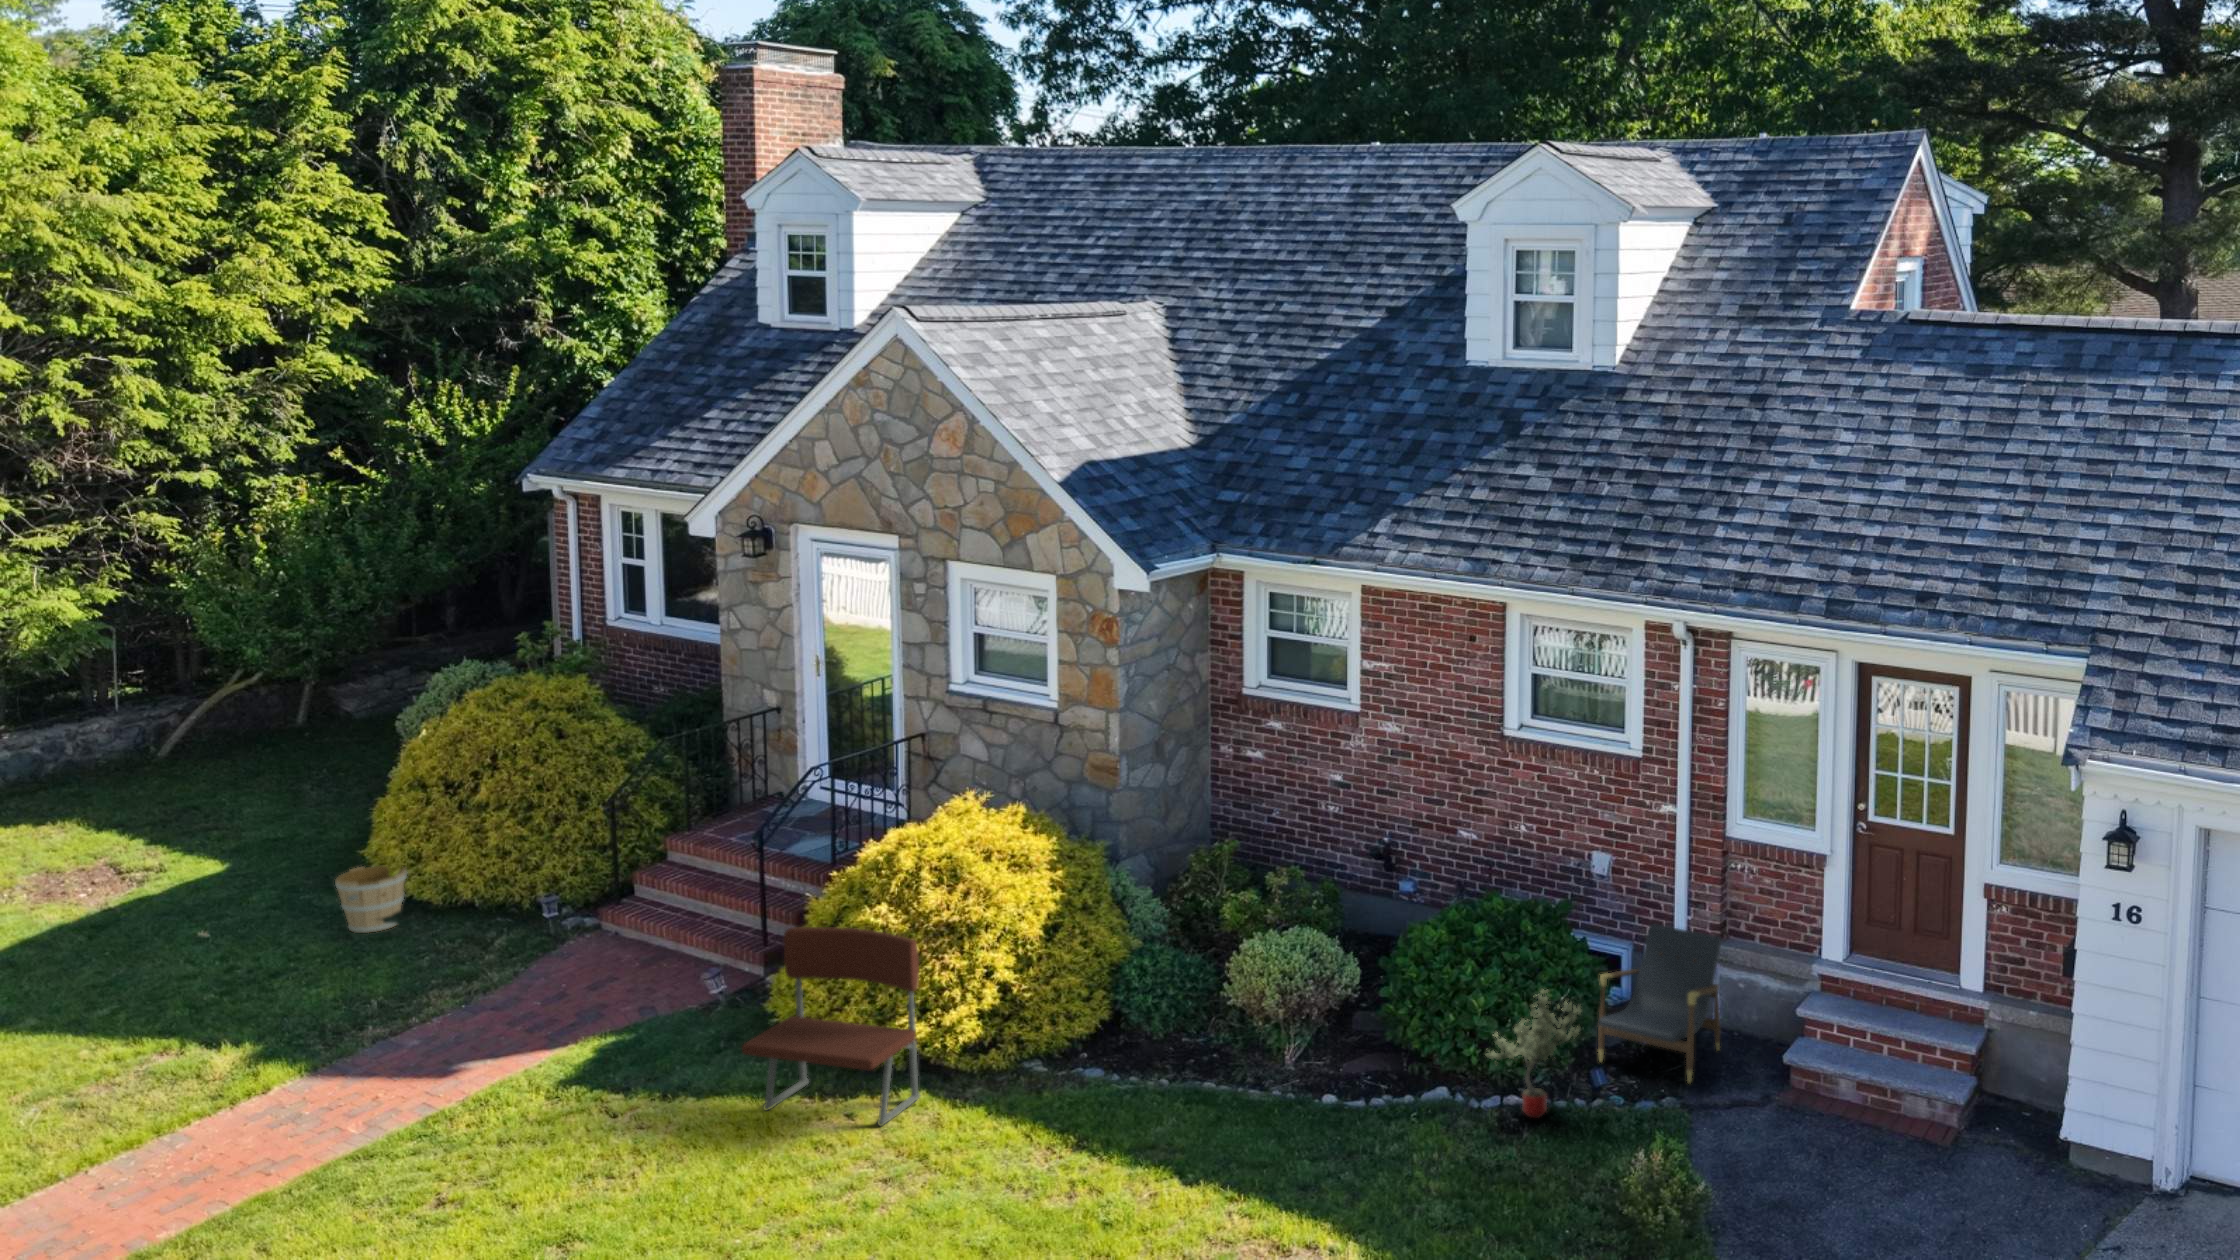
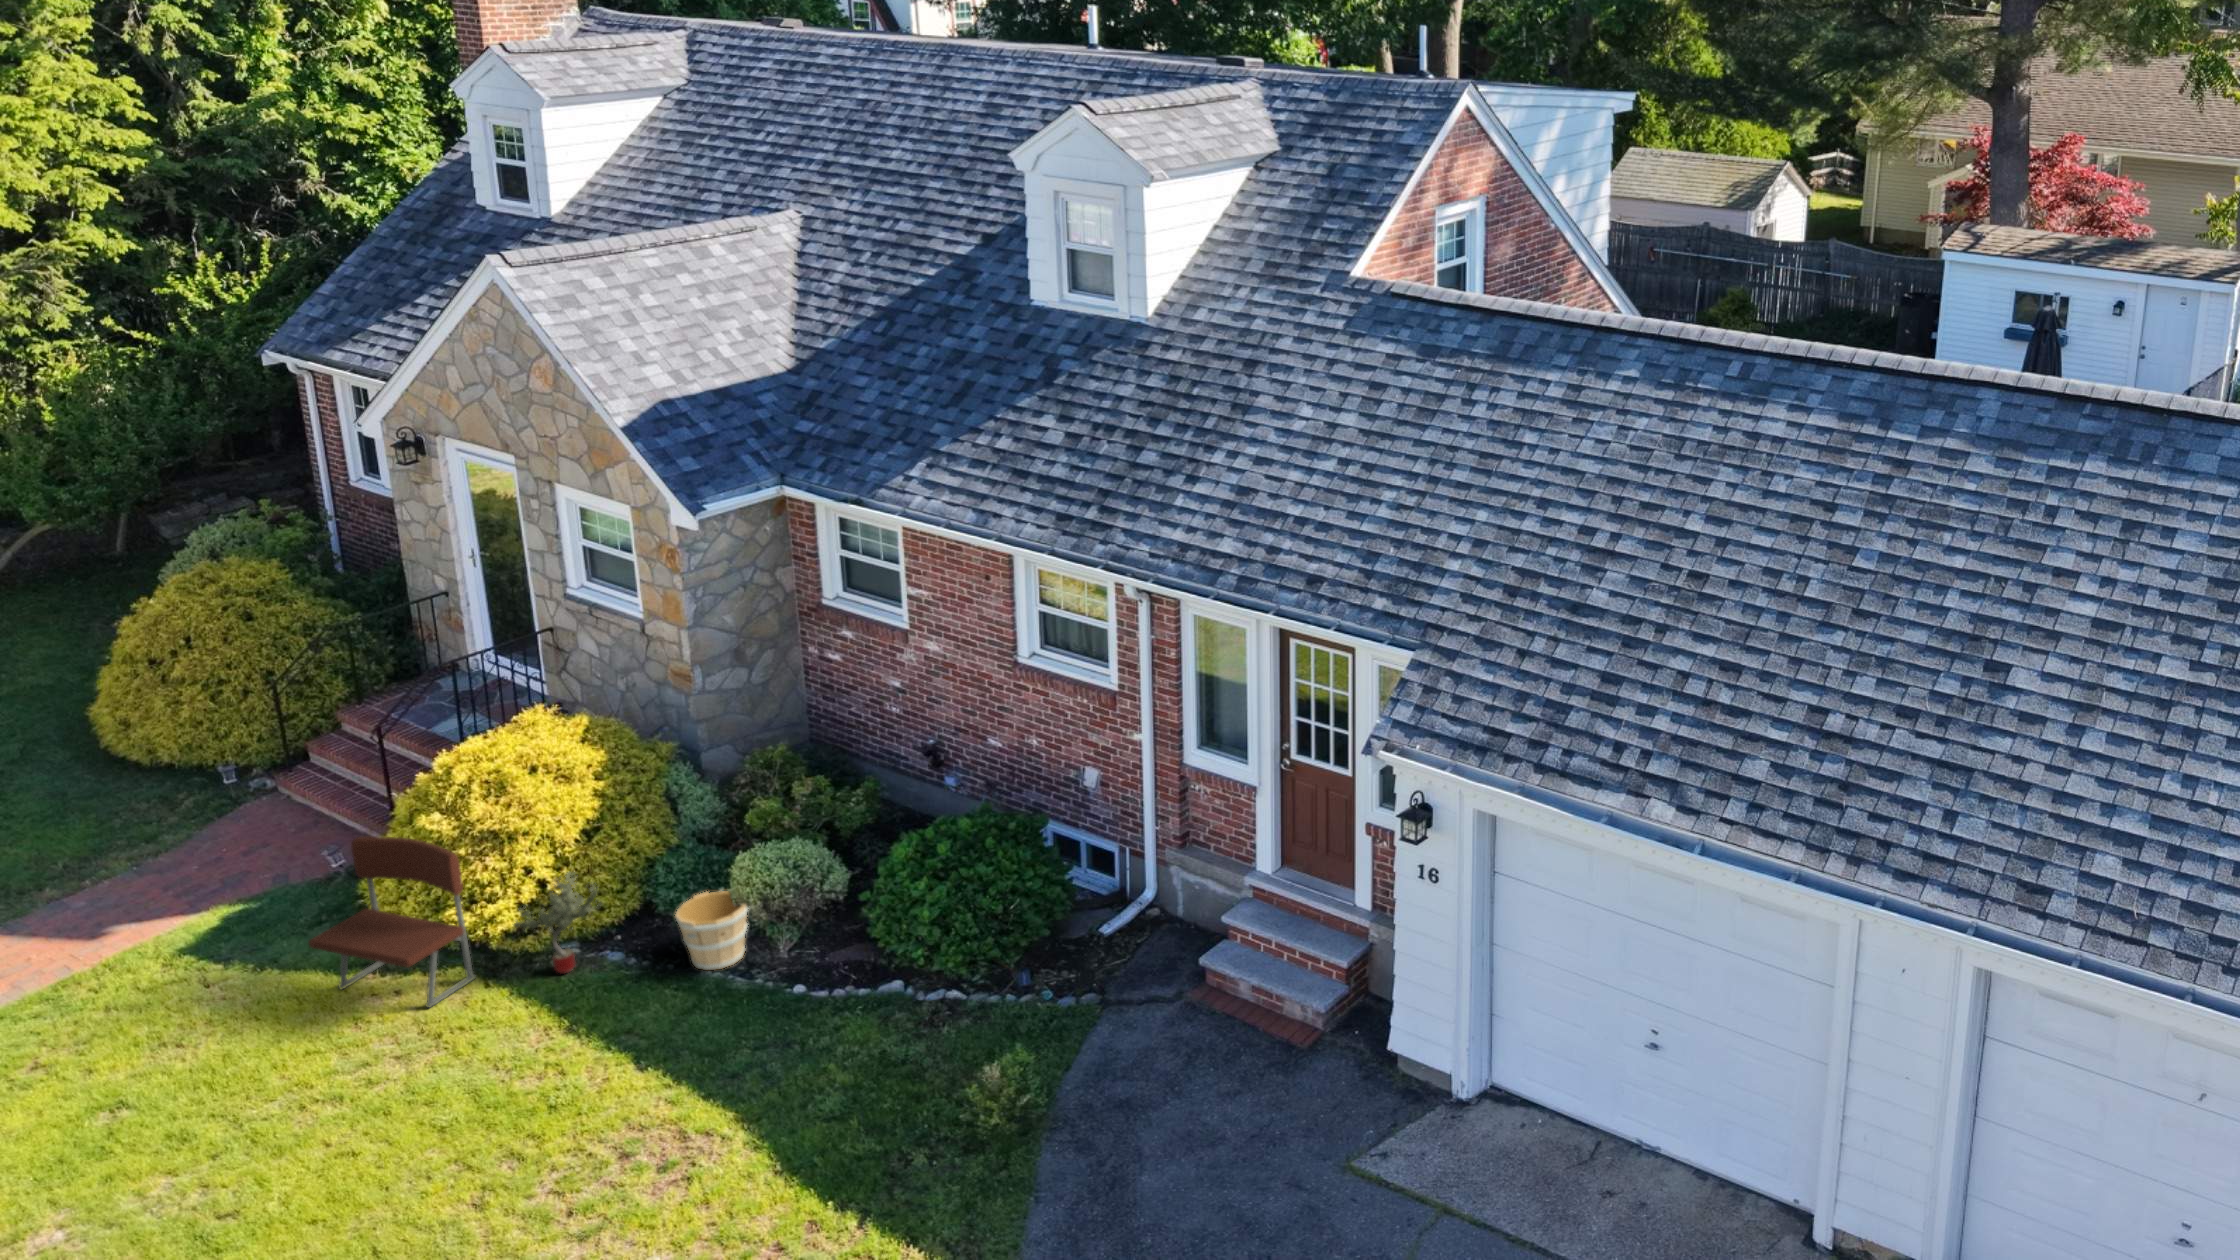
wooden bucket: present [335,866,407,933] -> present [676,891,748,970]
lounge chair: present [1598,924,1721,1083] -> none [1062,829,1178,973]
potted tree: present [1487,990,1581,1118] -> present [514,873,598,974]

